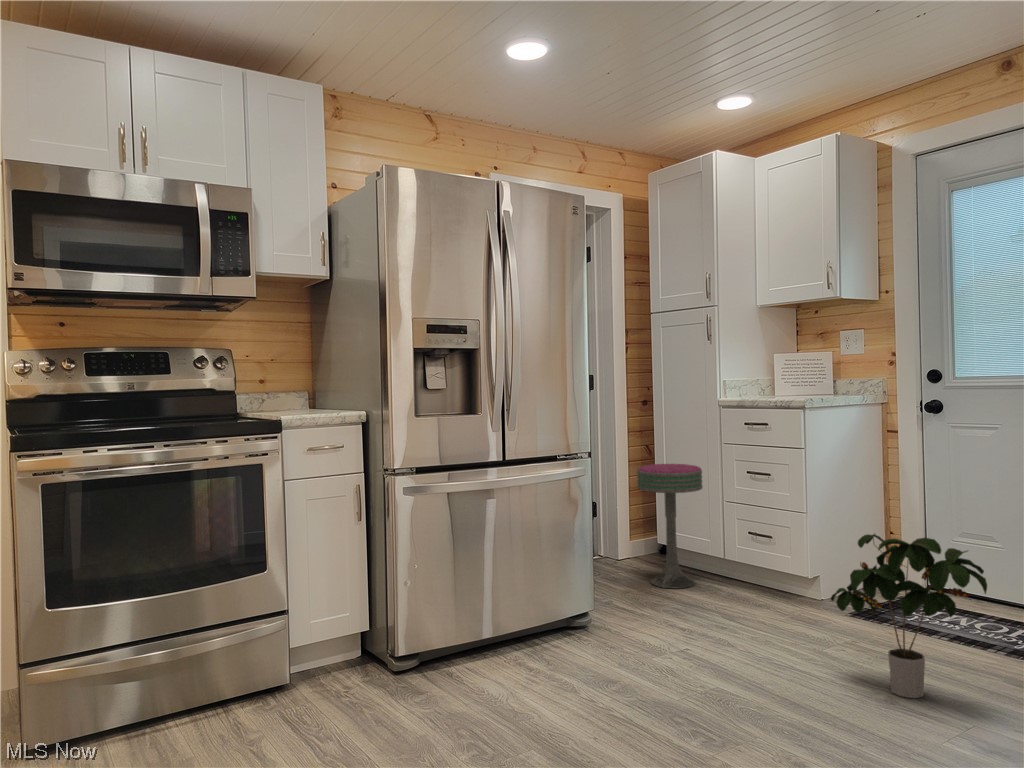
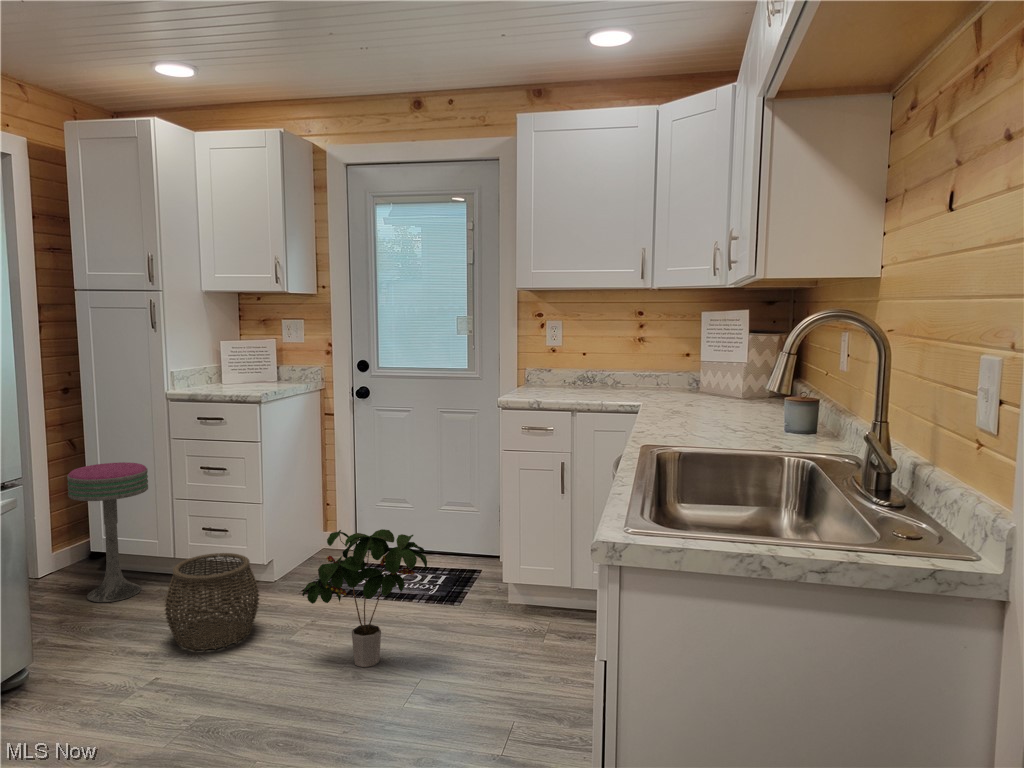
woven basket: none [702,550,794,643] -> present [165,553,259,650]

